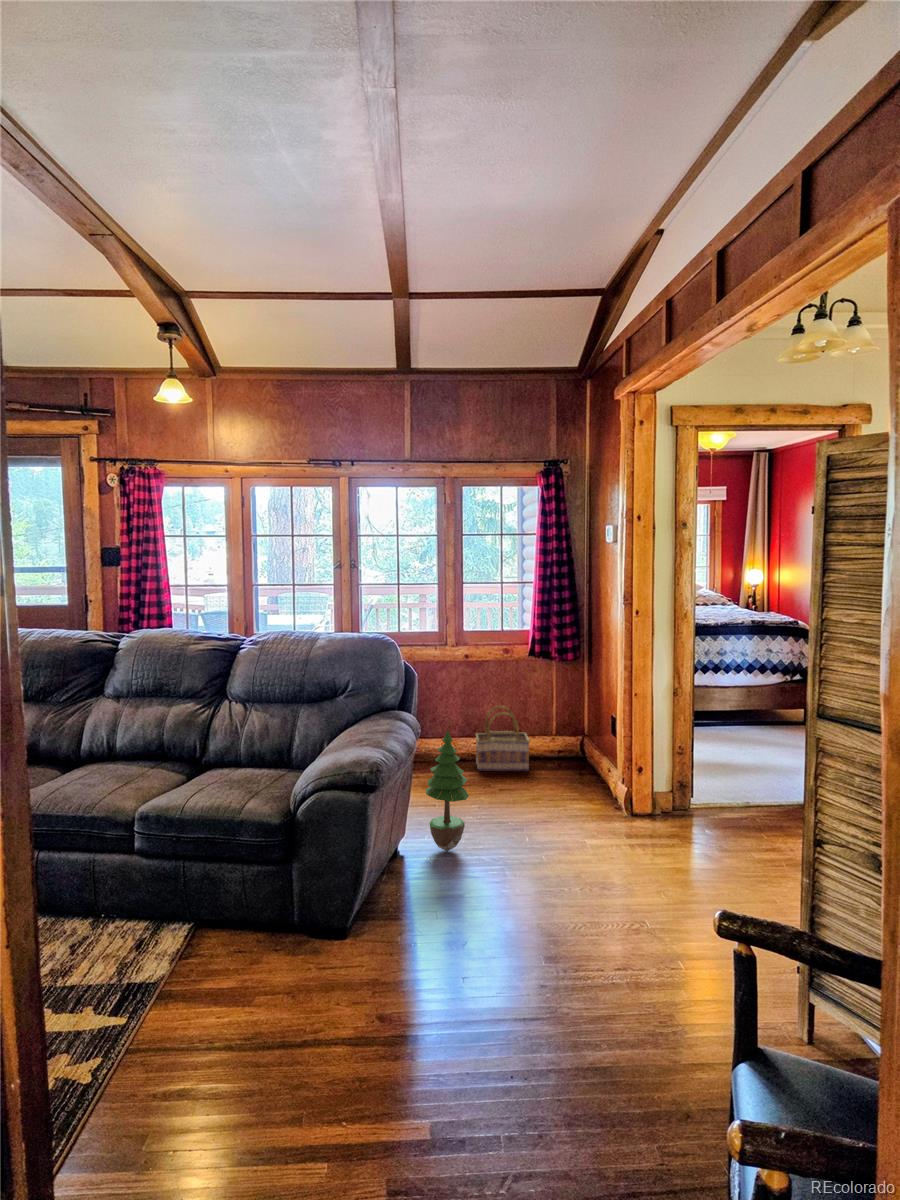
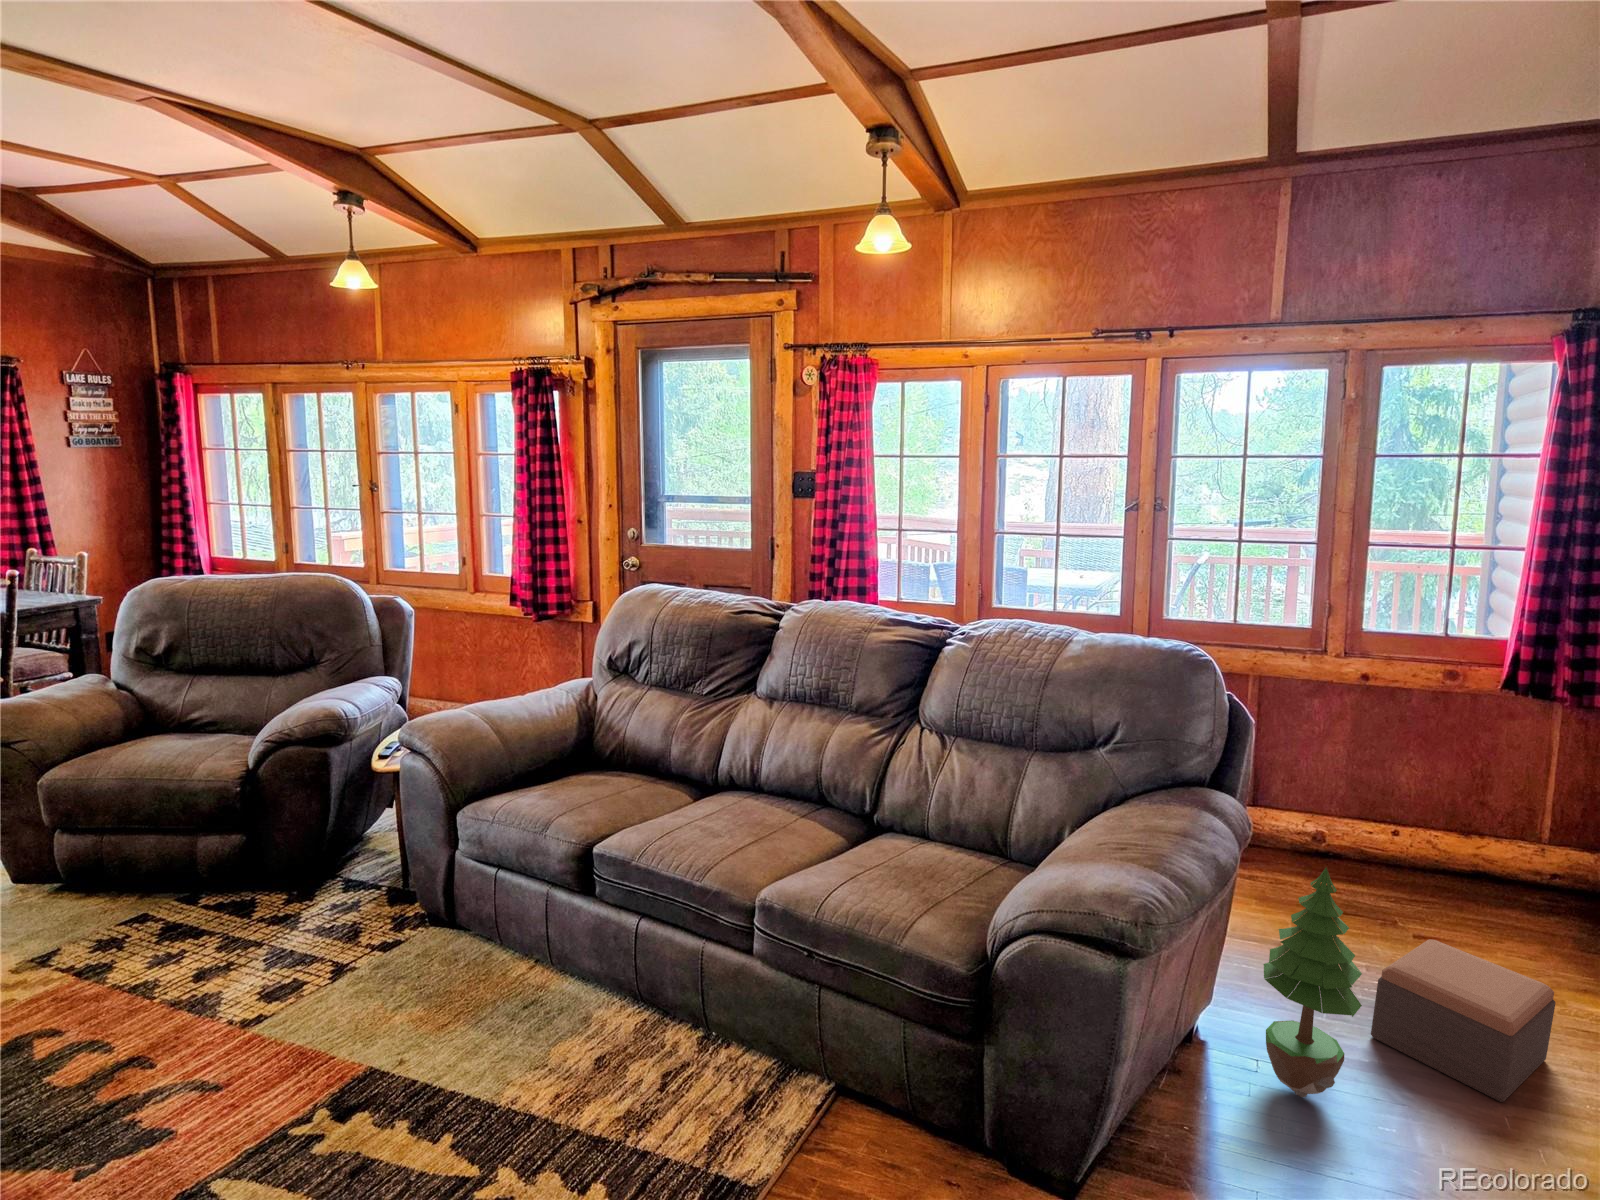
basket: present [476,706,530,771] -> none [1375,799,1513,942]
footstool: none [477,768,546,830] -> present [1371,939,1556,1102]

